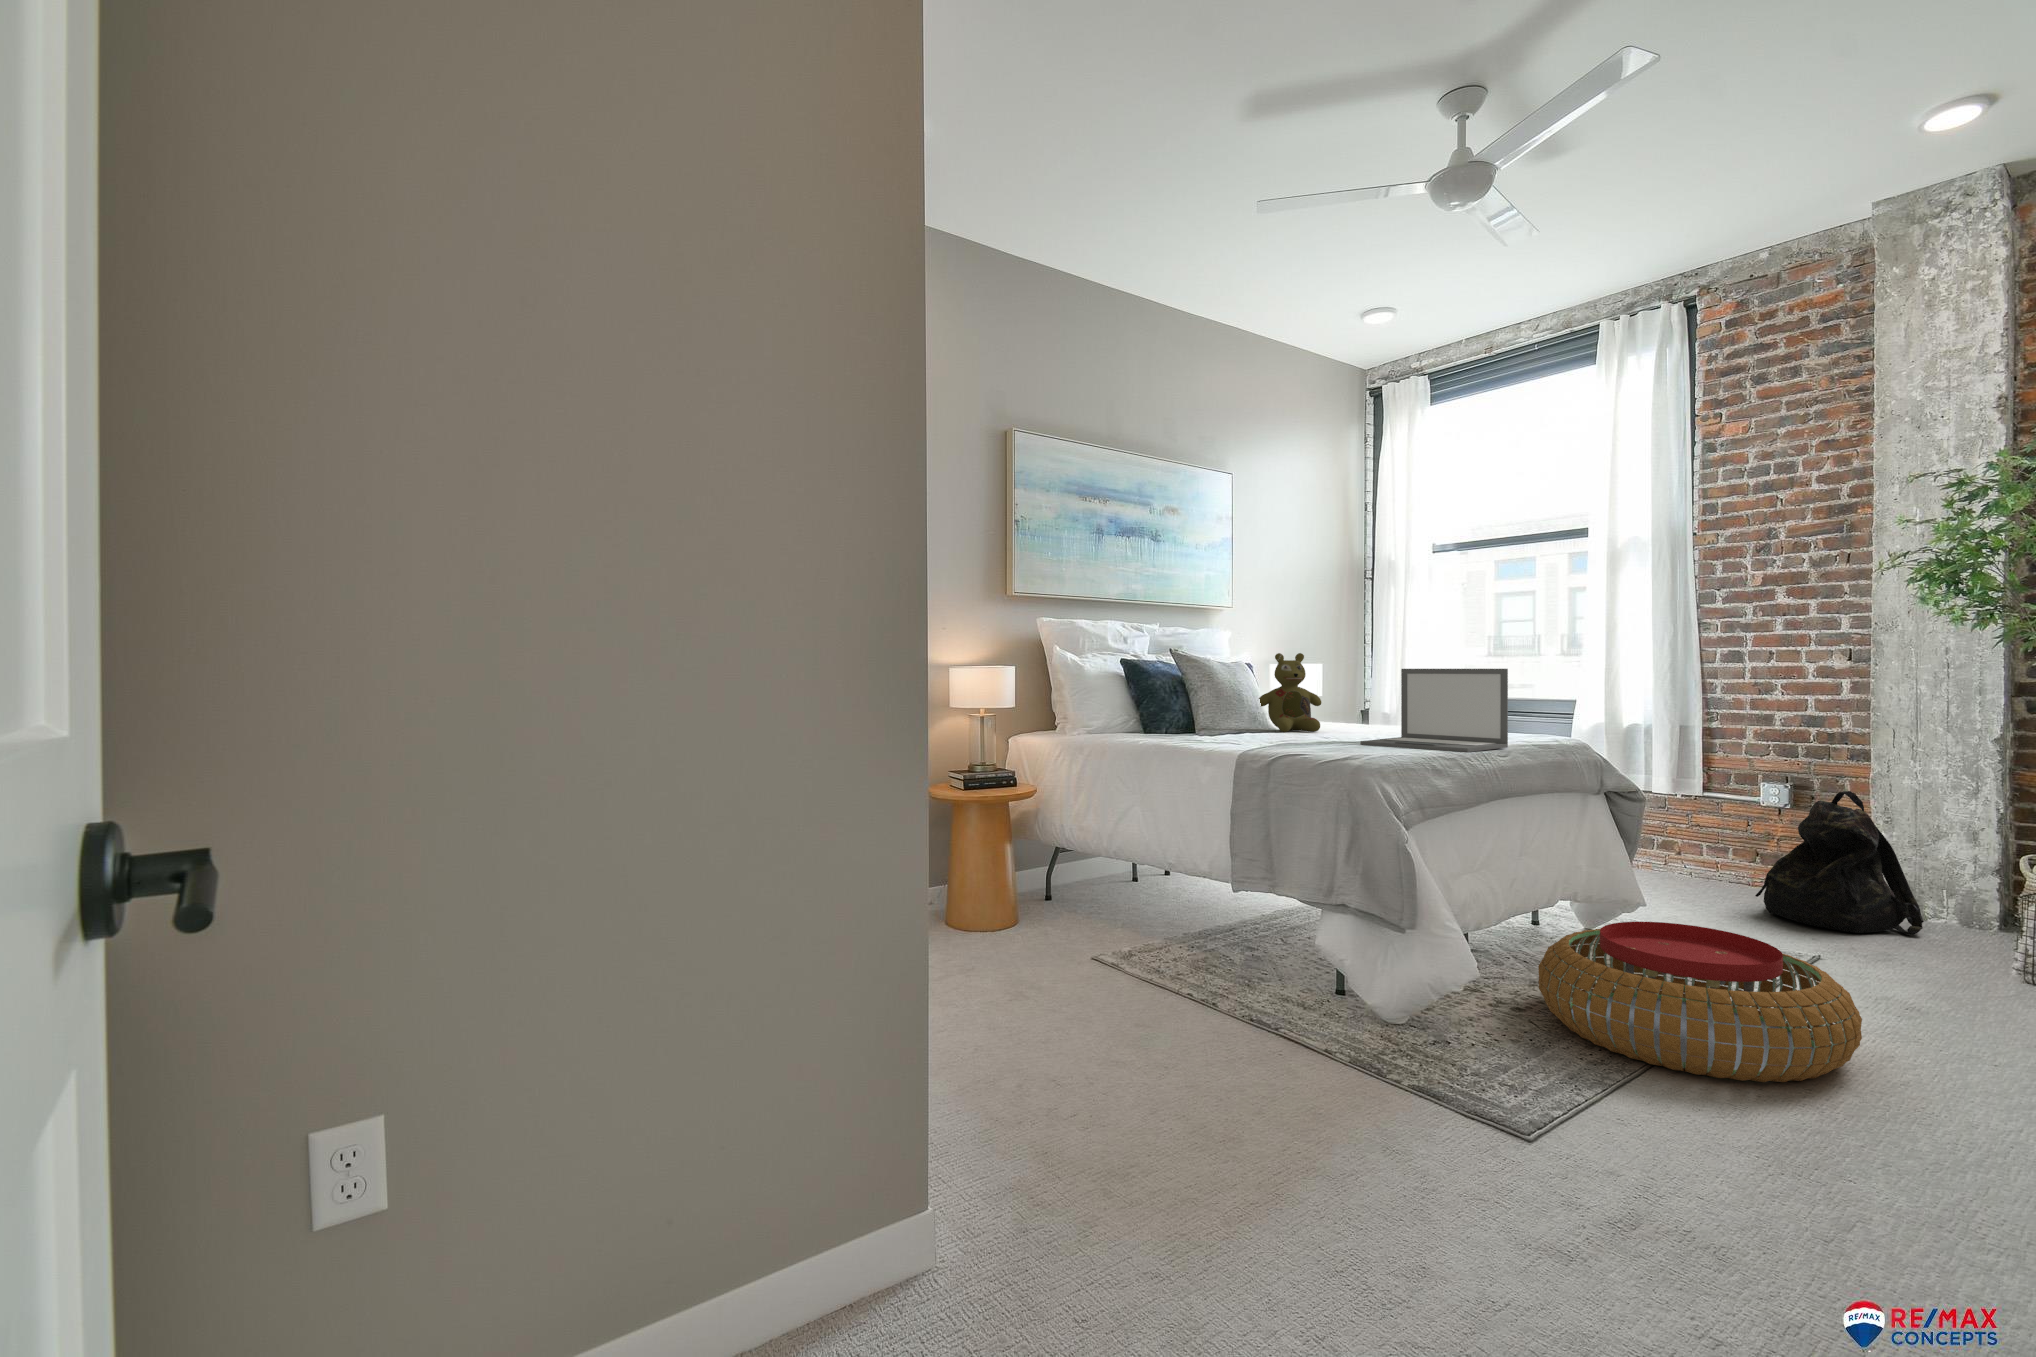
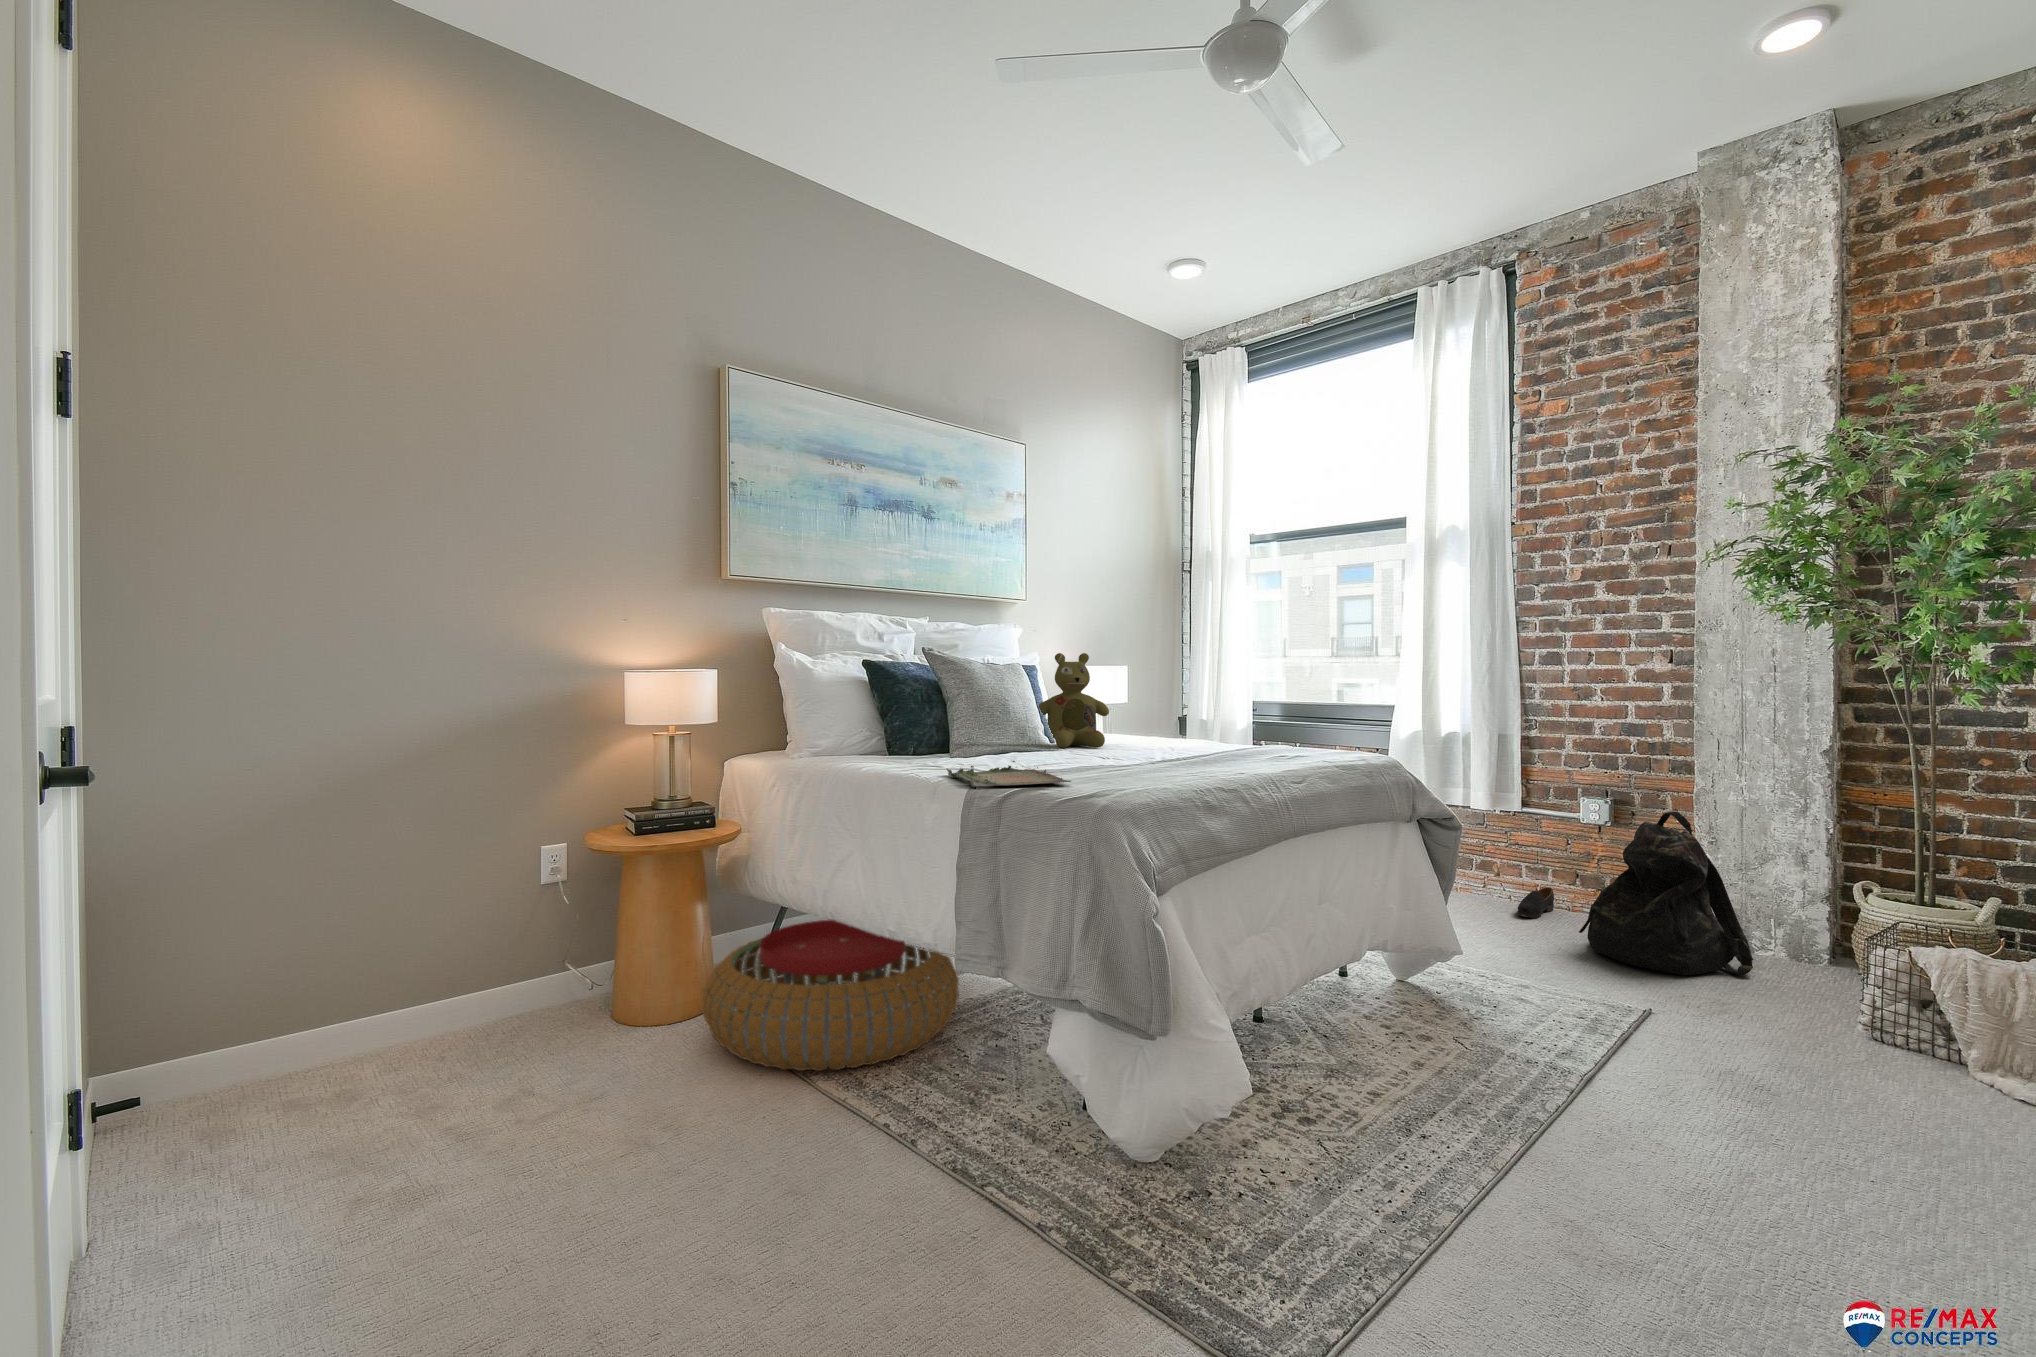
laptop: present [1360,669,1508,752] -> none [1134,672,1306,778]
tray: none [1217,735,1325,755] -> present [946,761,1071,788]
shoe: none [1697,862,1734,888] -> present [1517,887,1554,918]
pouf: present [1538,922,1862,1082] -> present [703,920,959,1071]

